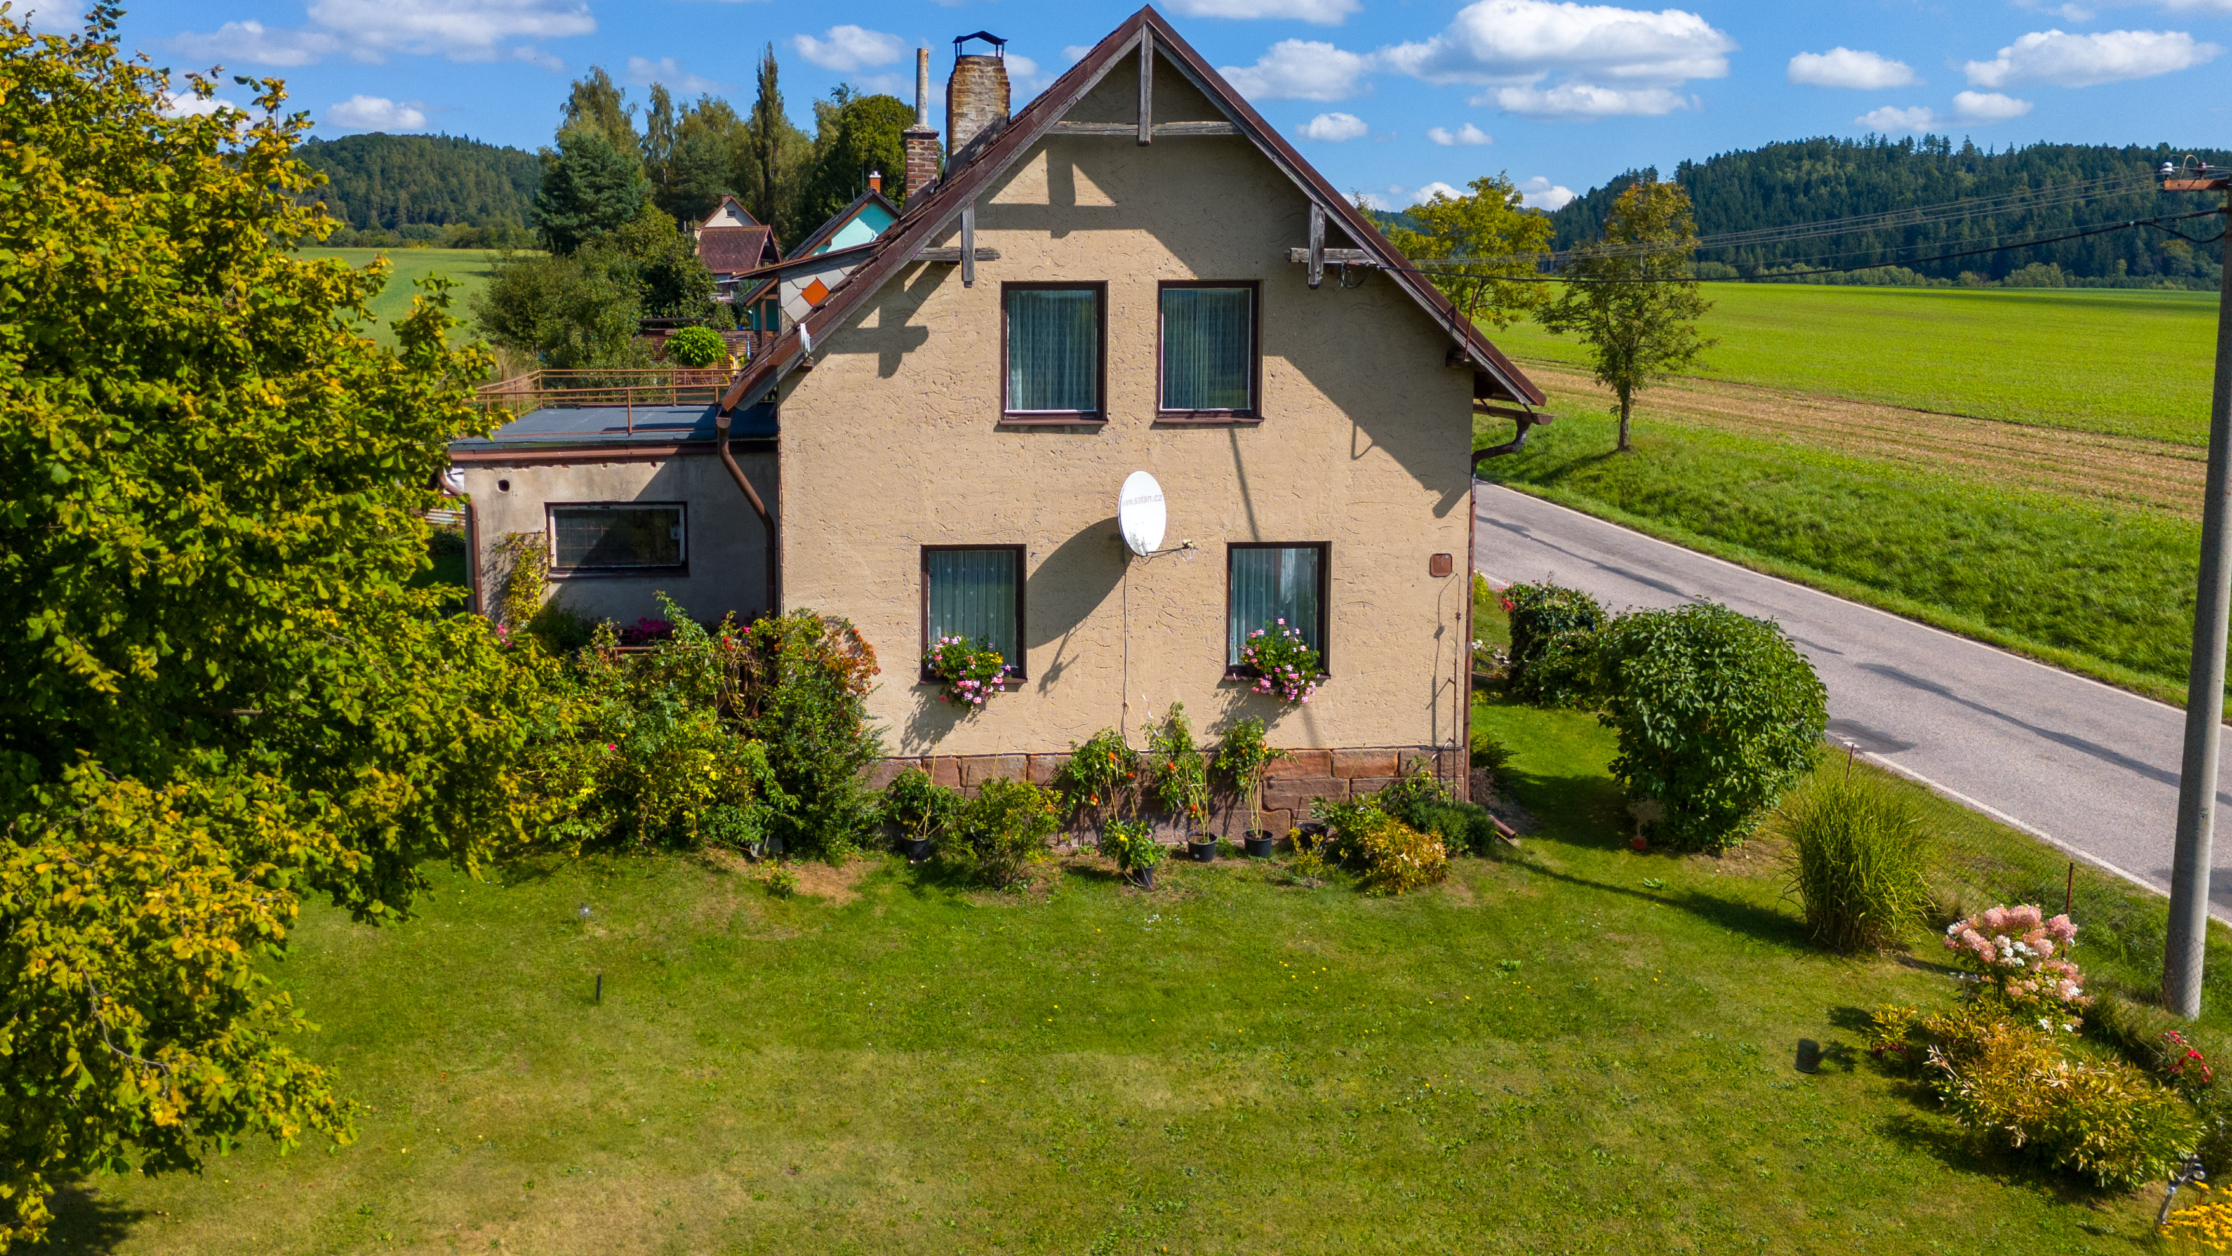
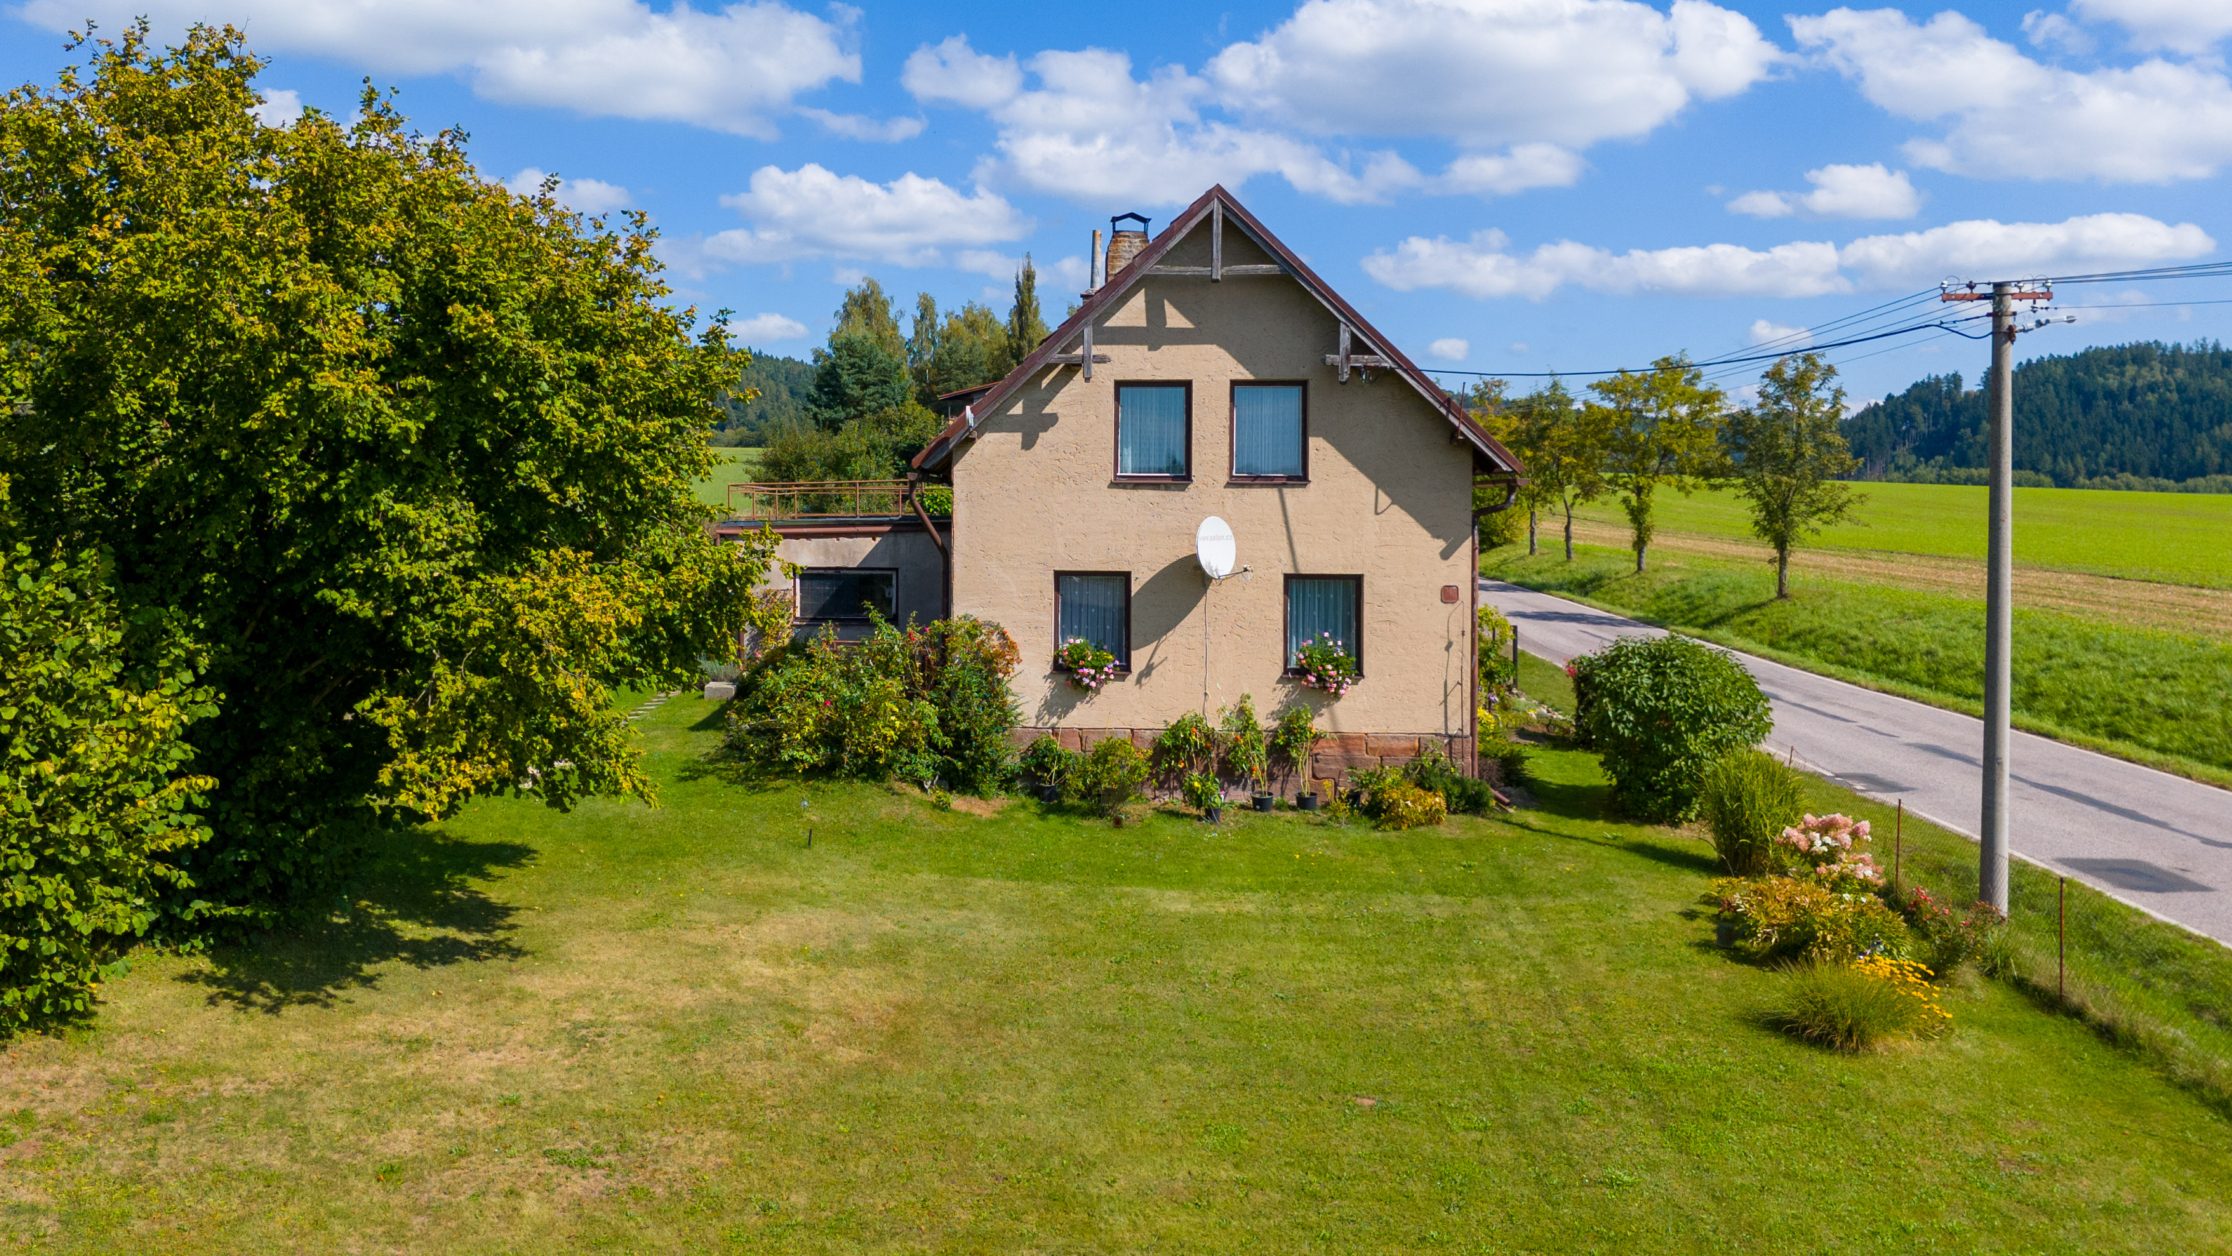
potted tree: present [1626,794,1667,850] -> present [1101,776,1138,827]

